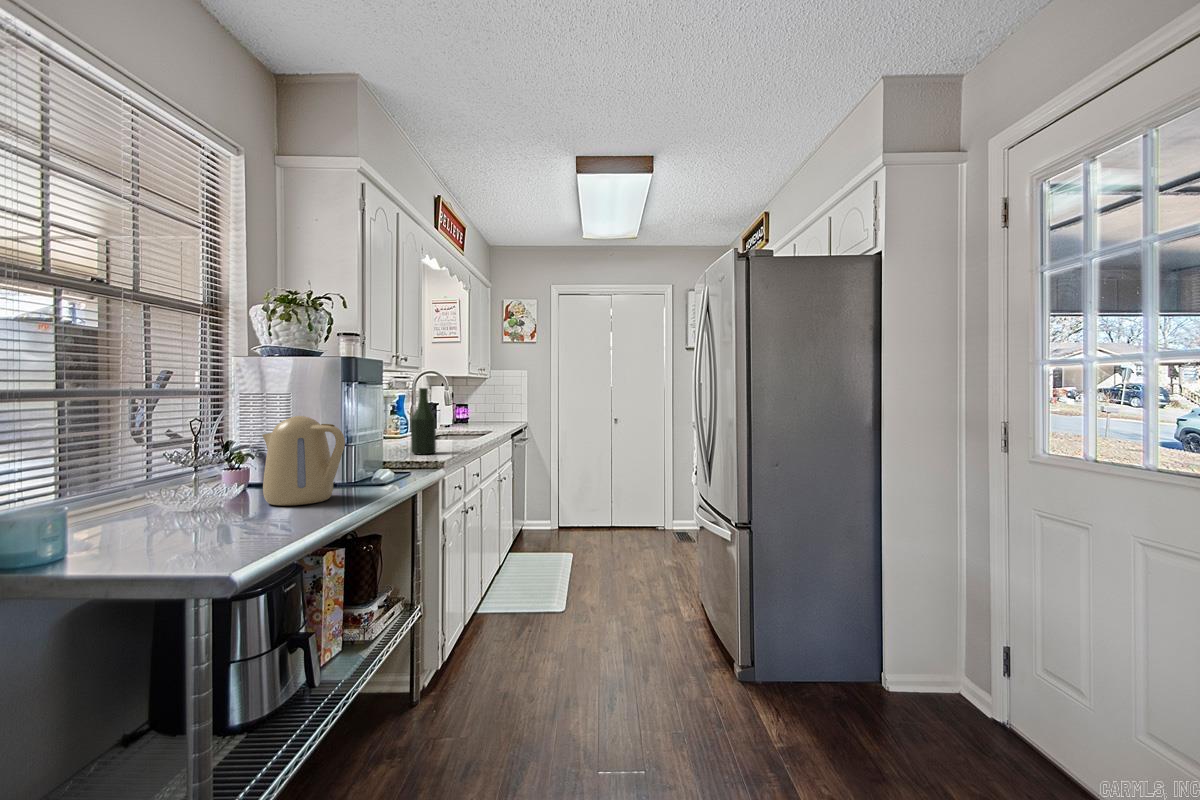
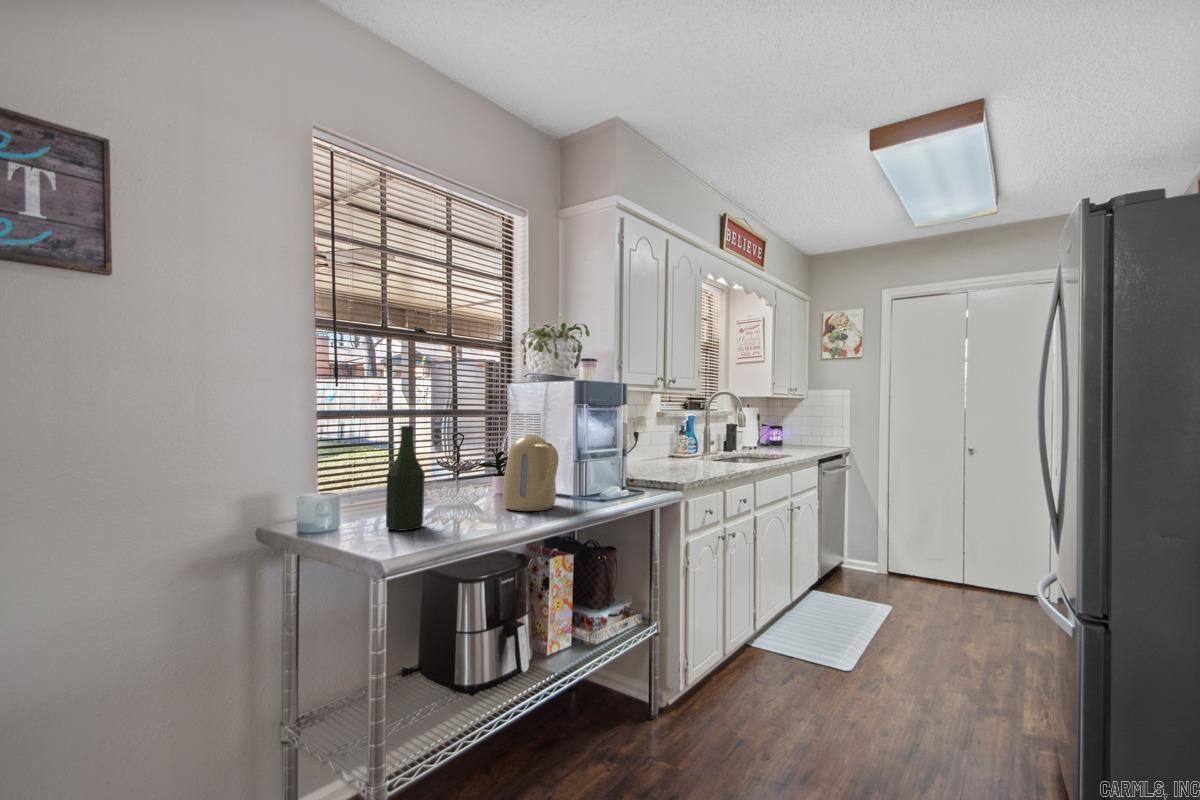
bottle: present [411,388,436,454] -> present [386,426,425,531]

